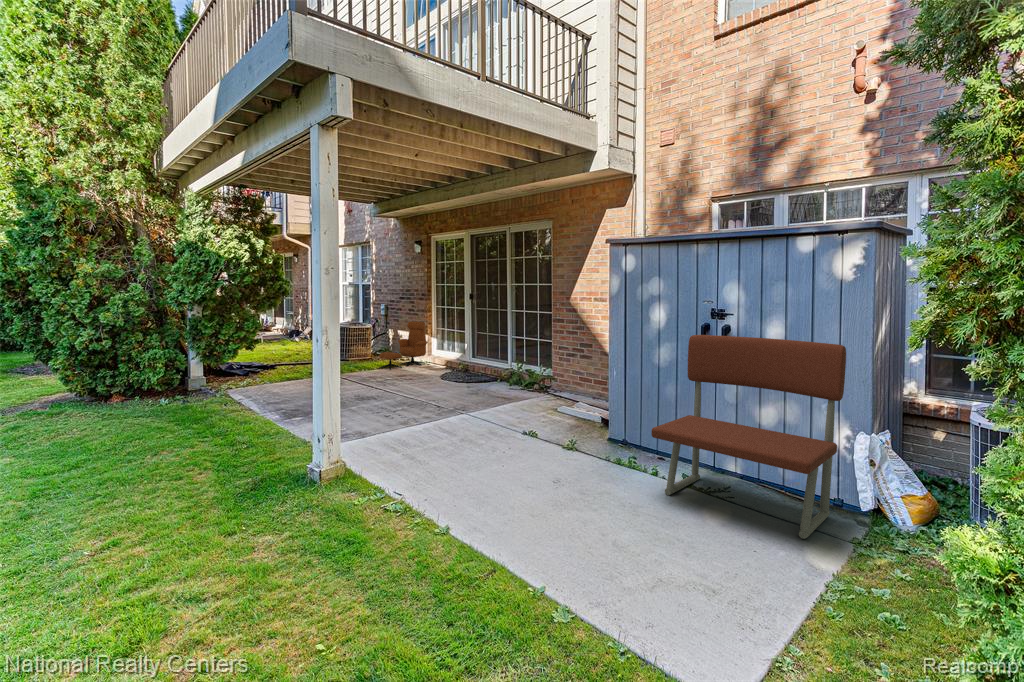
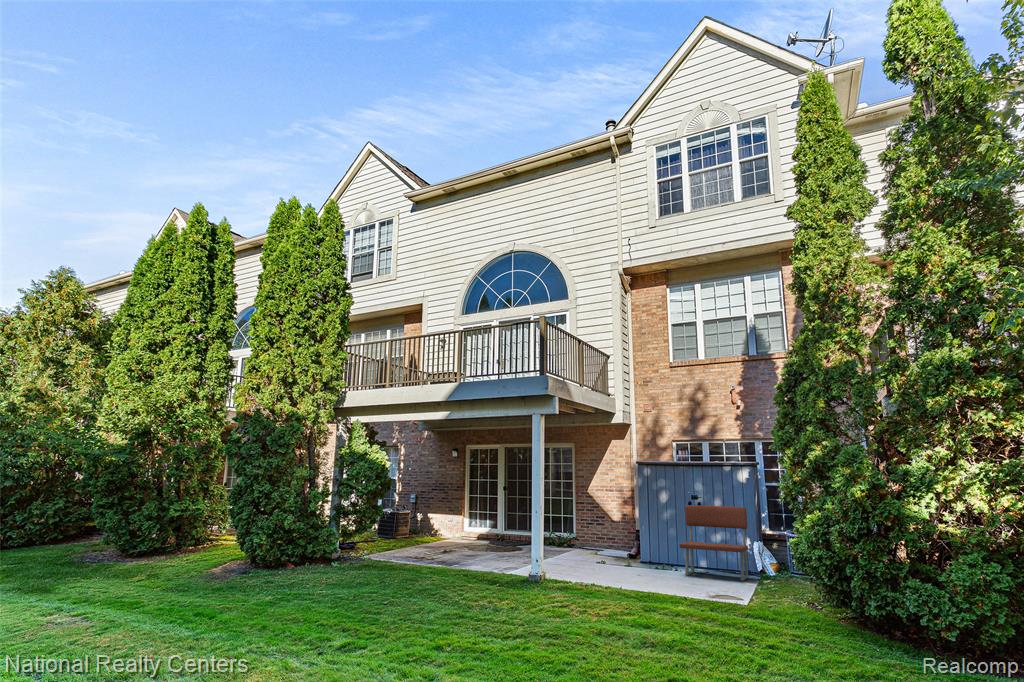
lounge chair: present [379,321,428,369] -> none [431,506,464,541]

